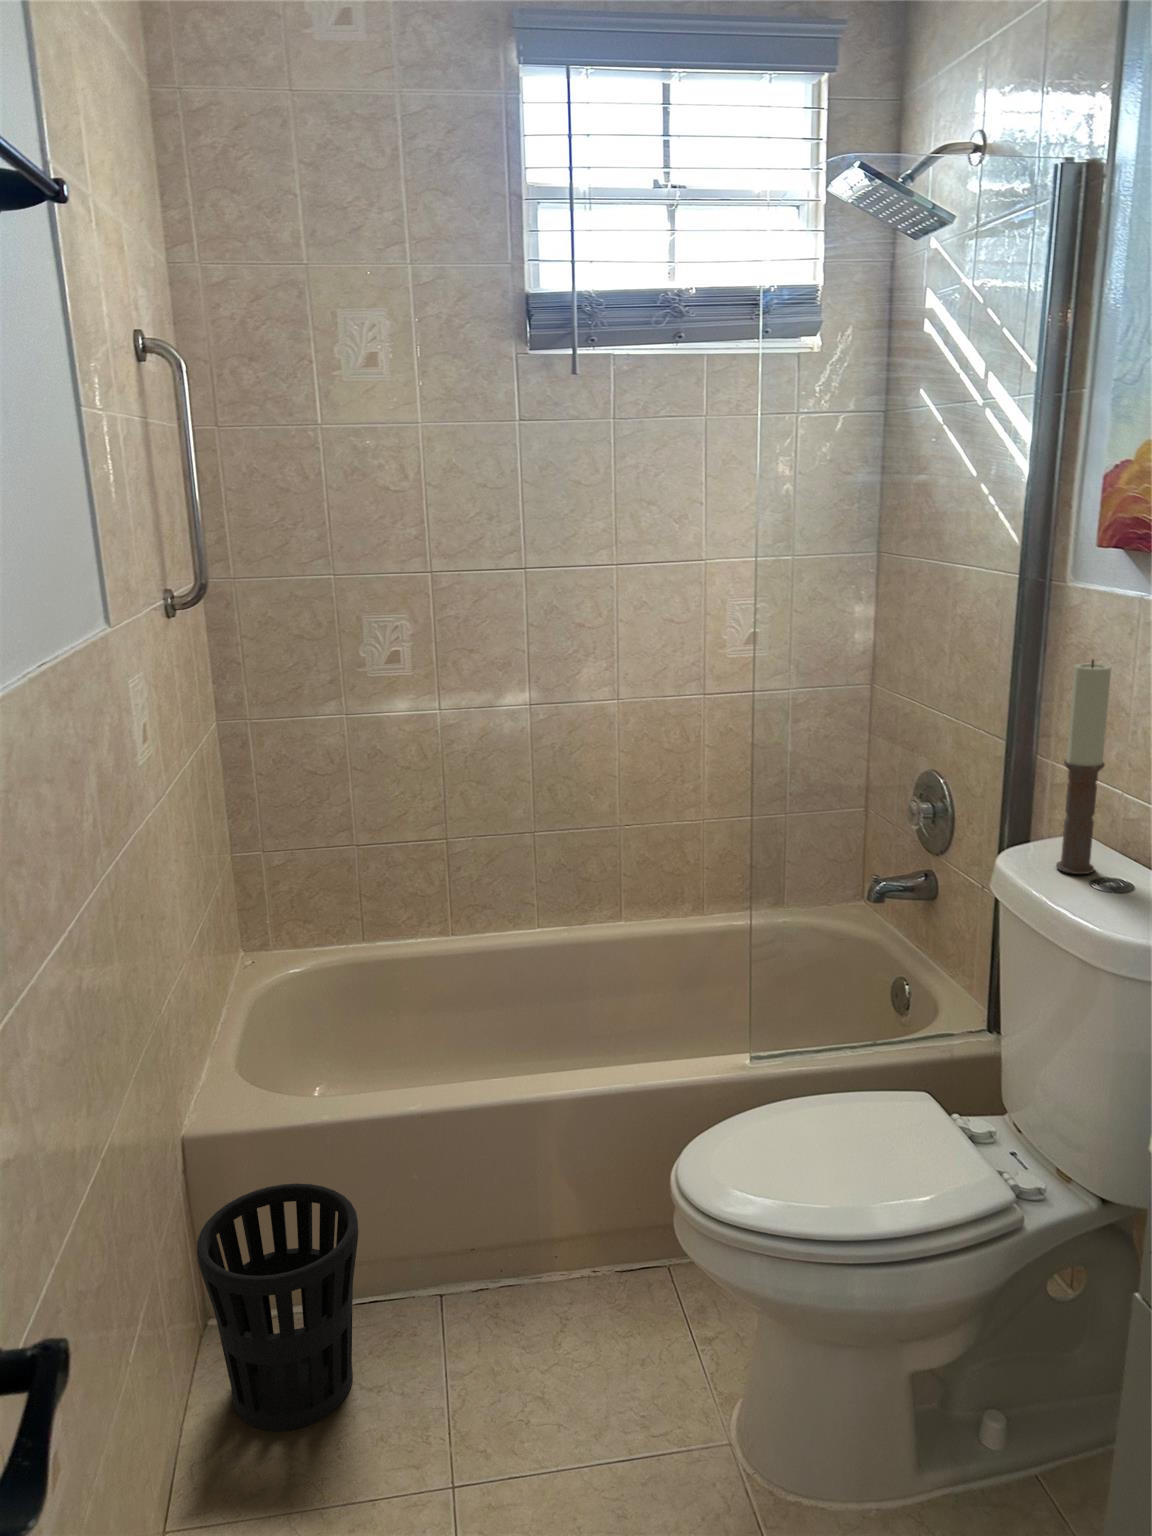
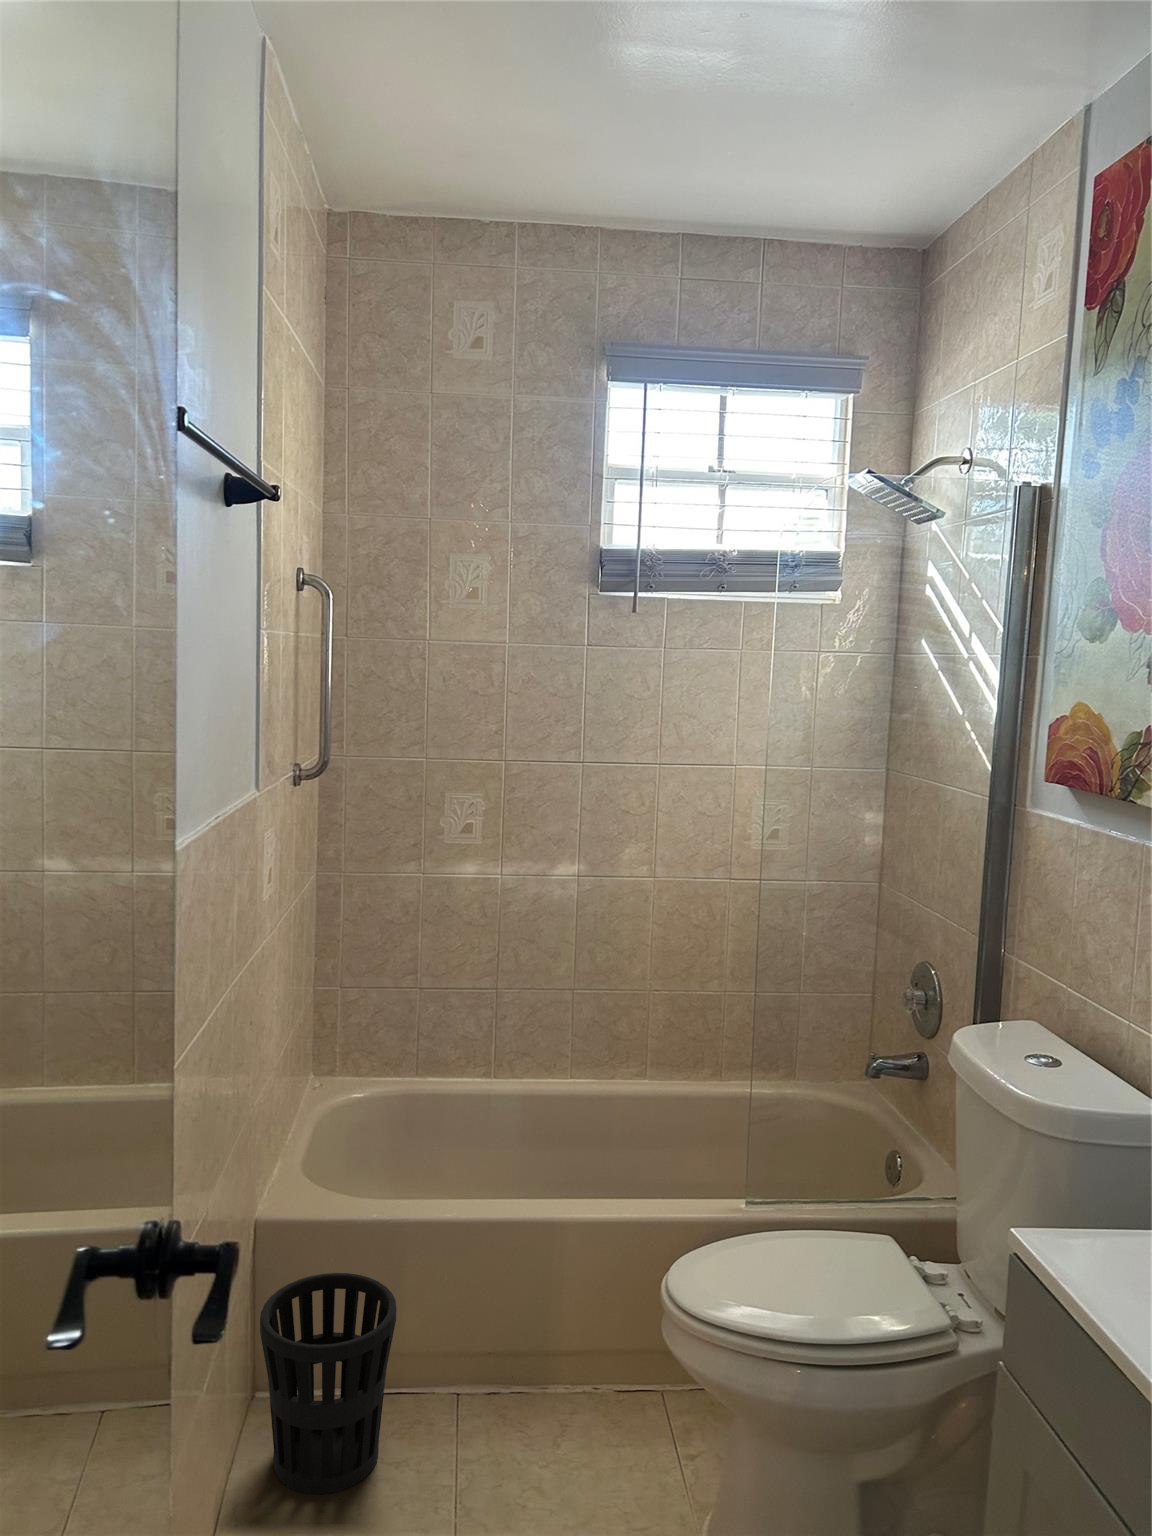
candle: present [1056,660,1111,874] -> none [999,873,1043,1051]

